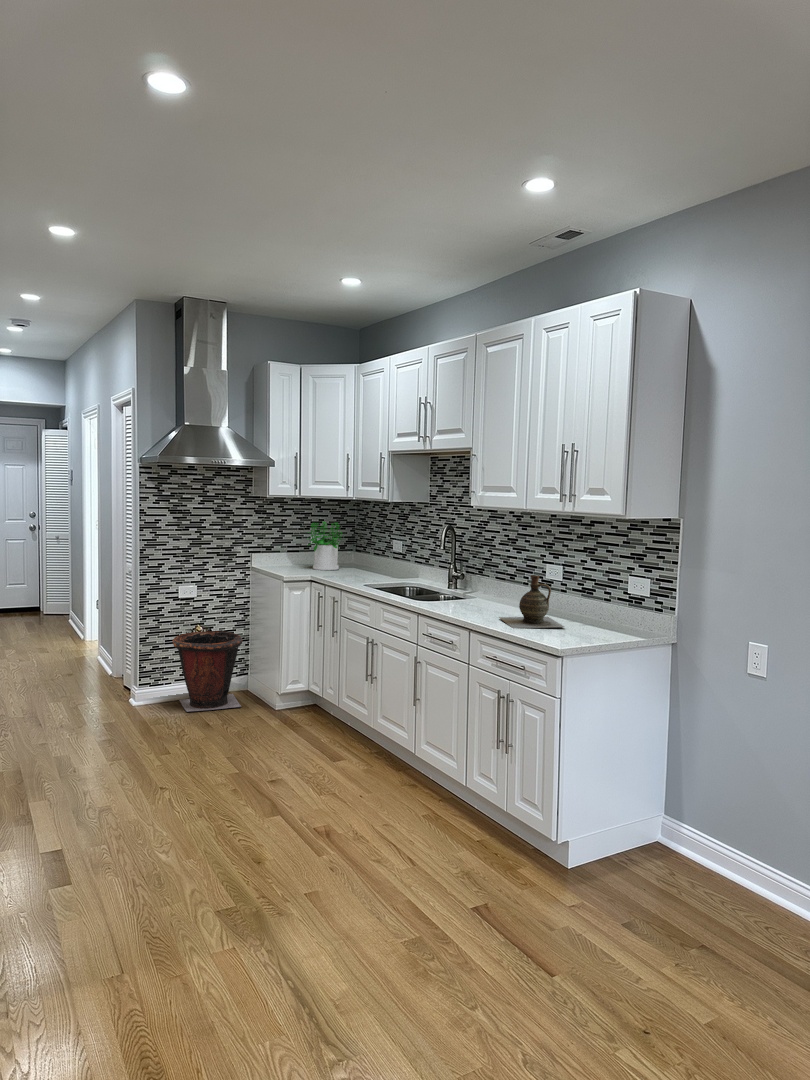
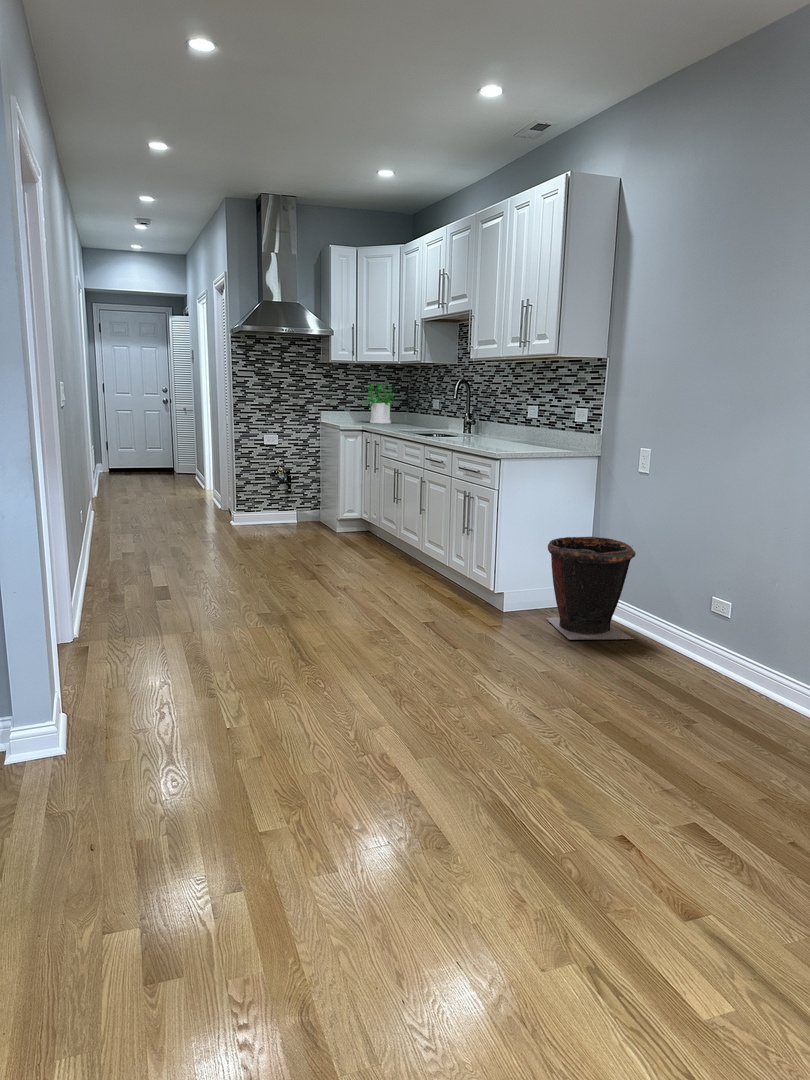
ceramic jug: present [499,575,564,628] -> none [480,409,525,448]
trash can: present [173,631,242,712] -> present [546,537,636,640]

